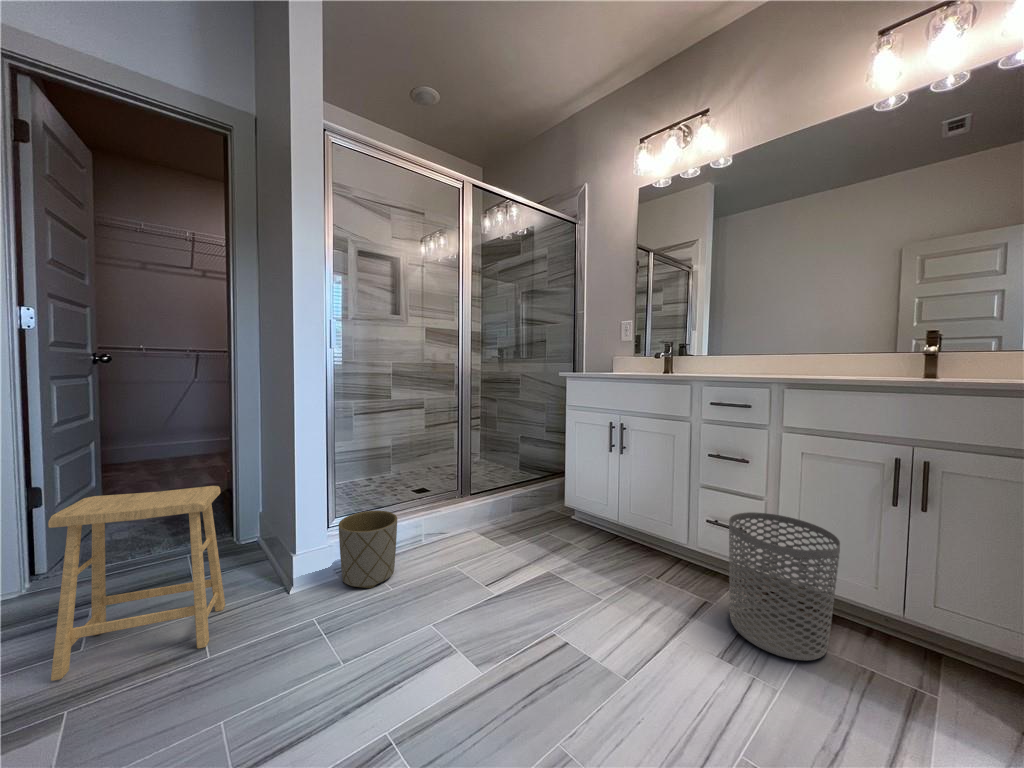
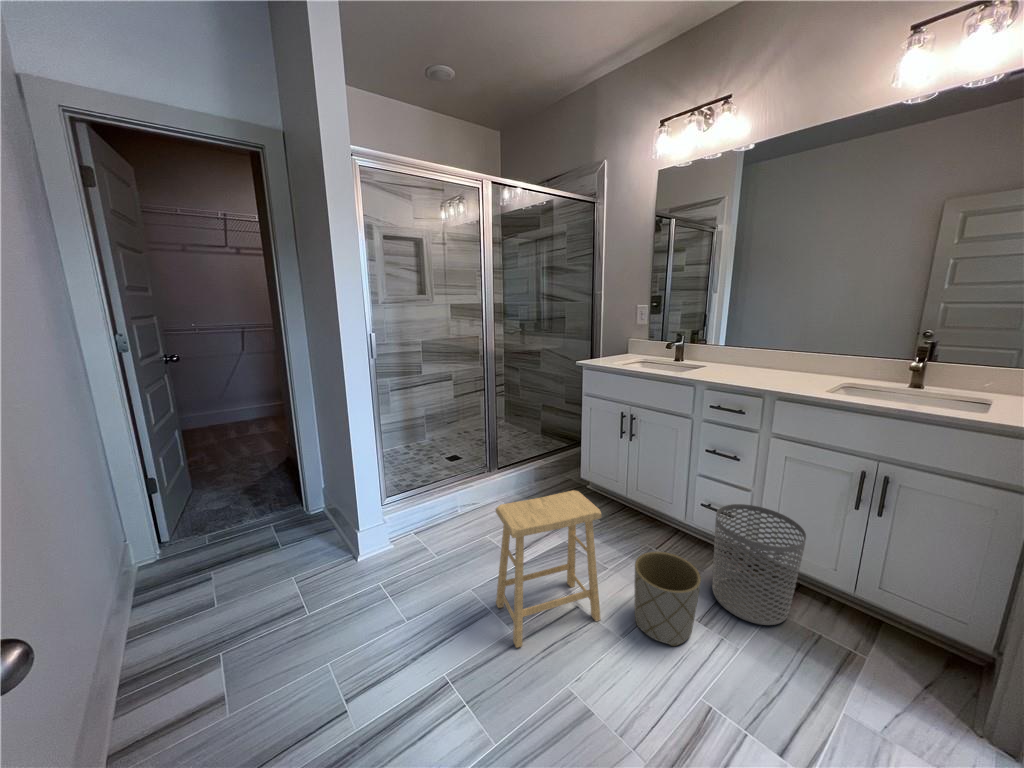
footstool: present [48,486,225,681] -> present [496,490,601,648]
planter: present [339,511,397,588] -> present [634,552,701,646]

